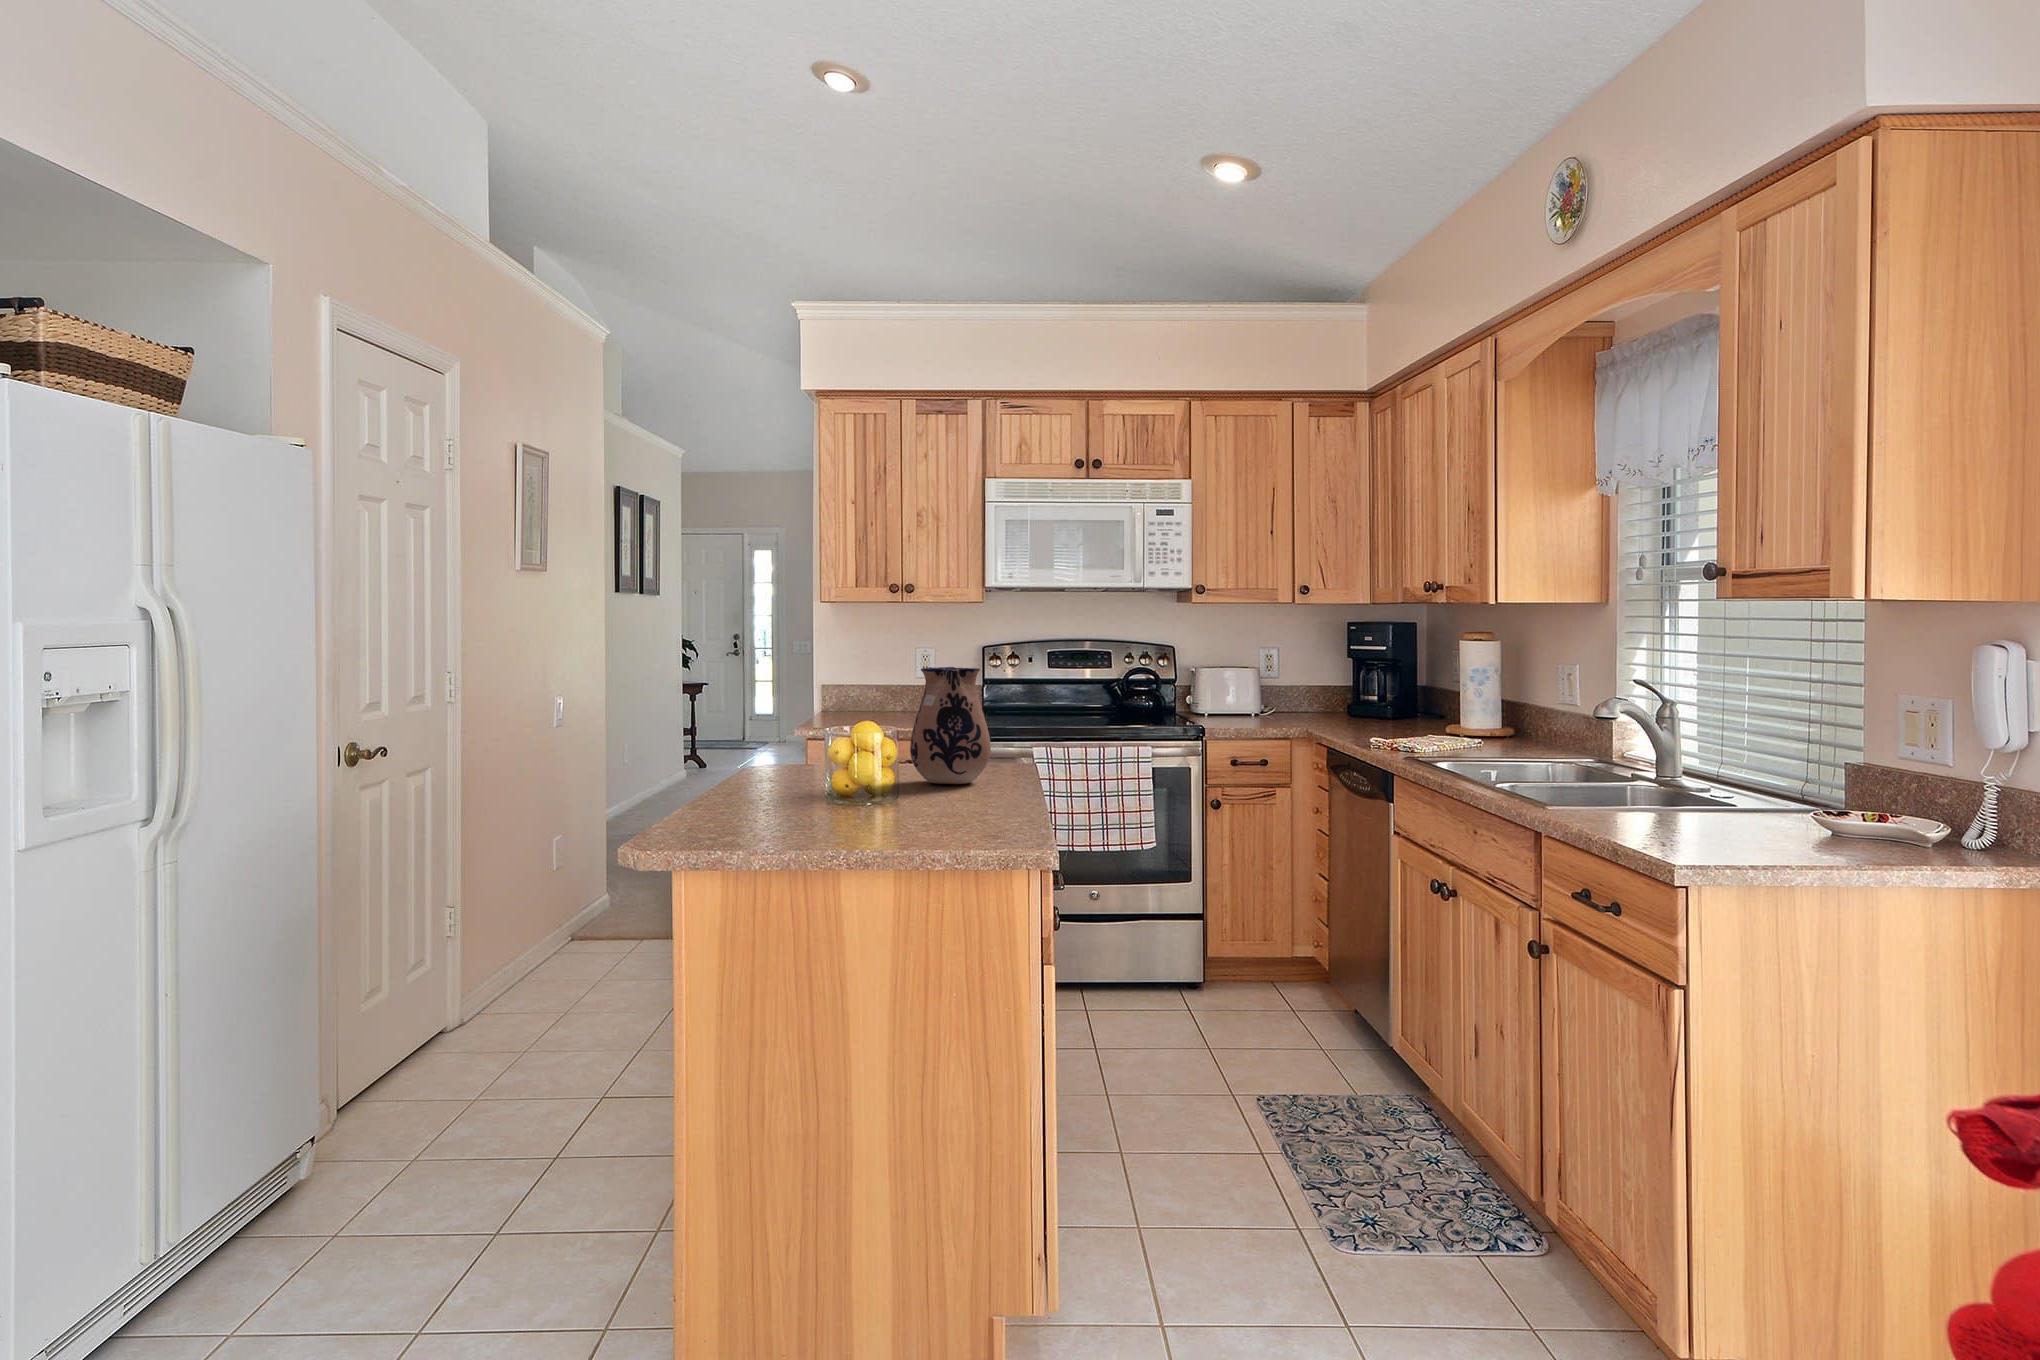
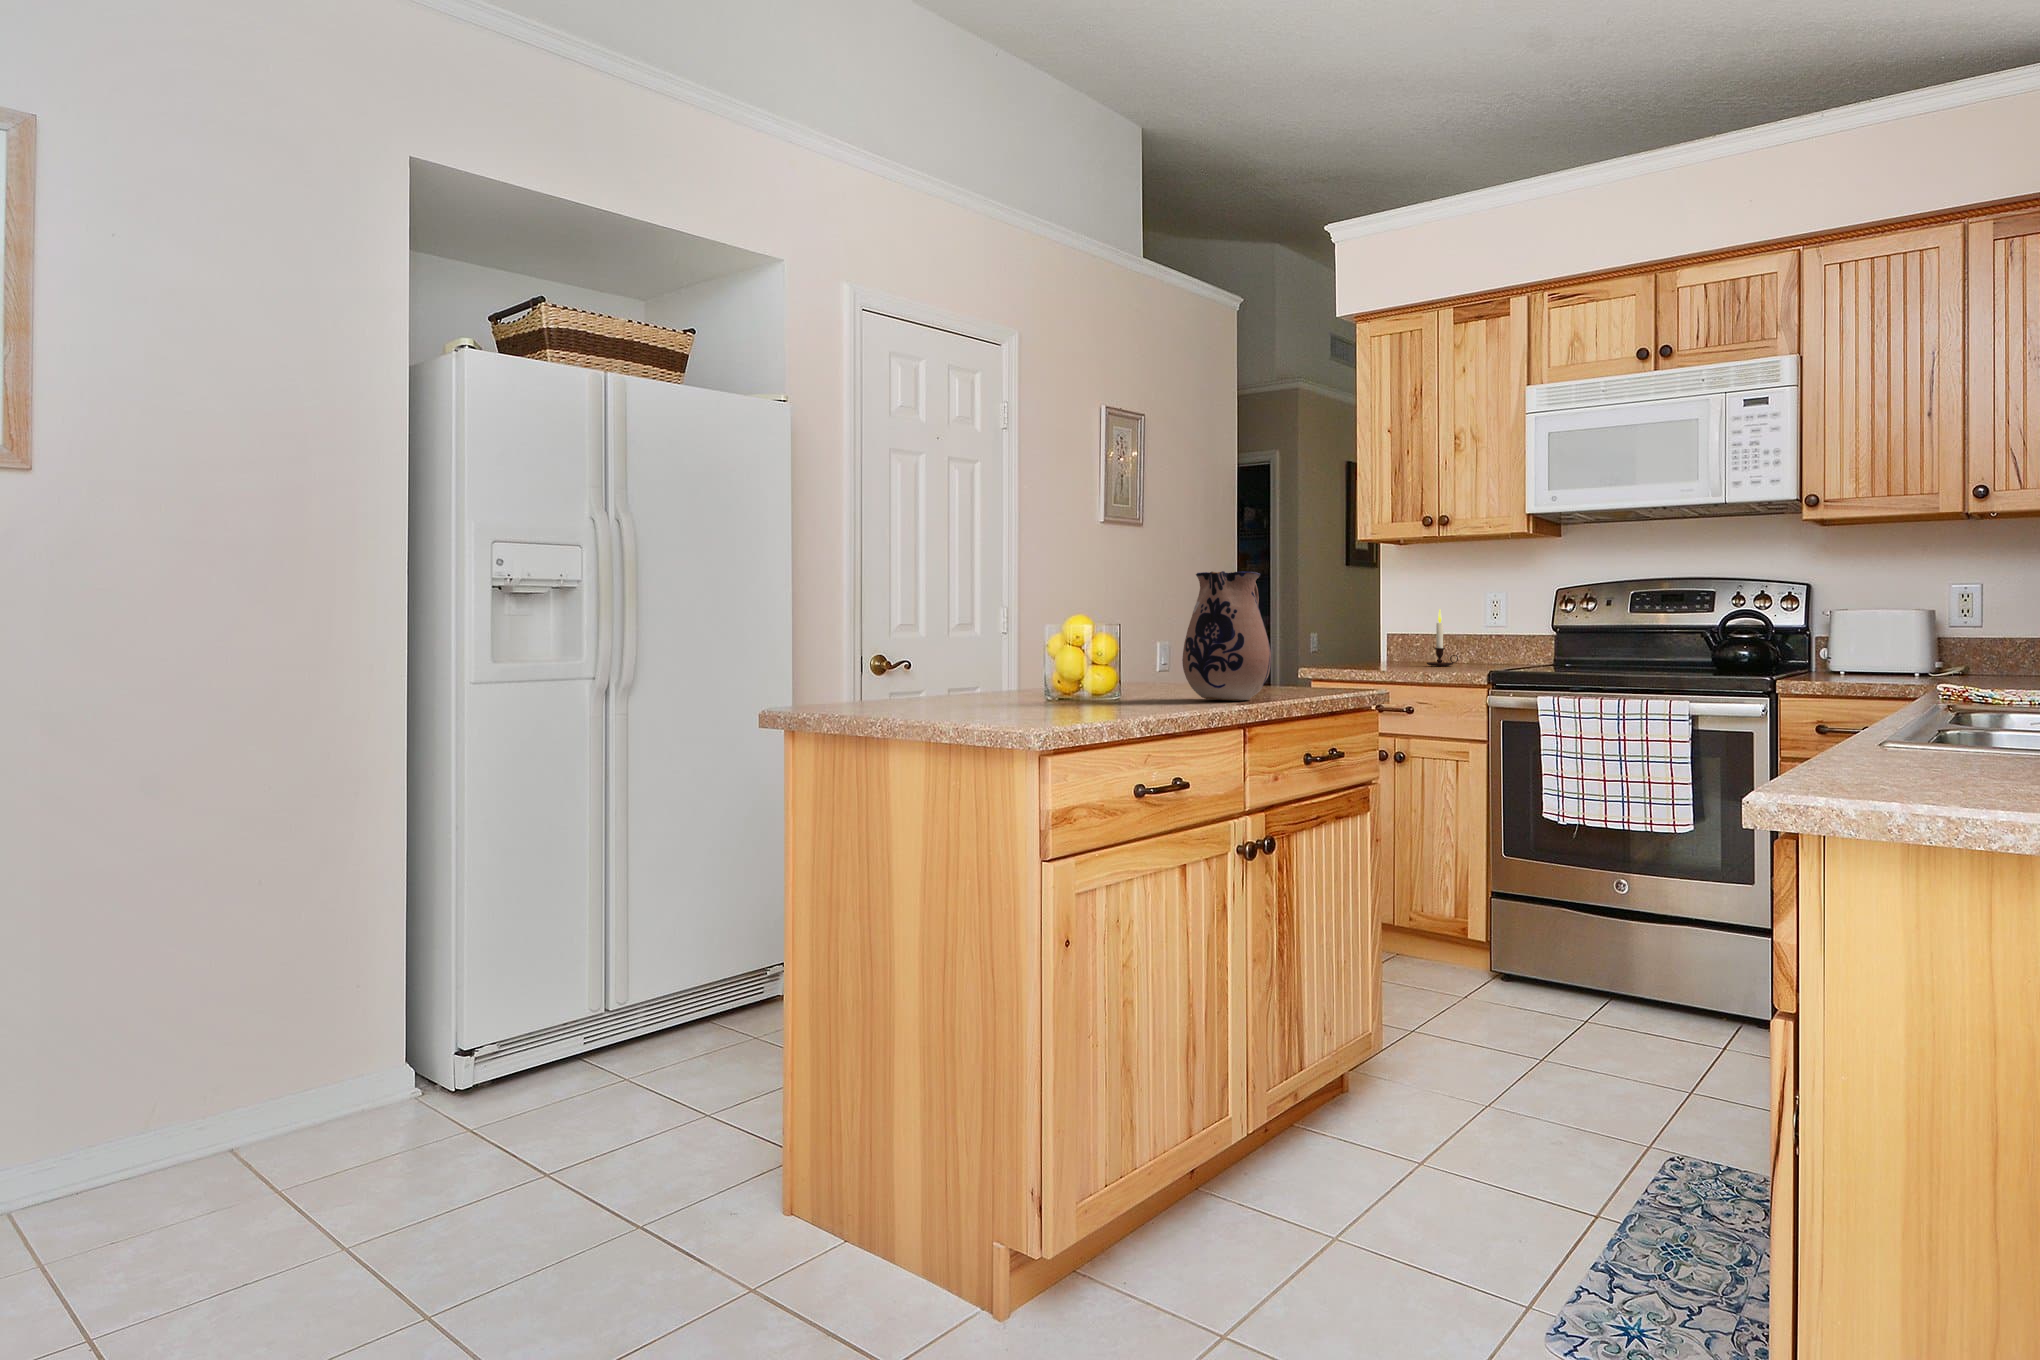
candle: none [865,663,891,714] -> present [1427,609,1458,666]

